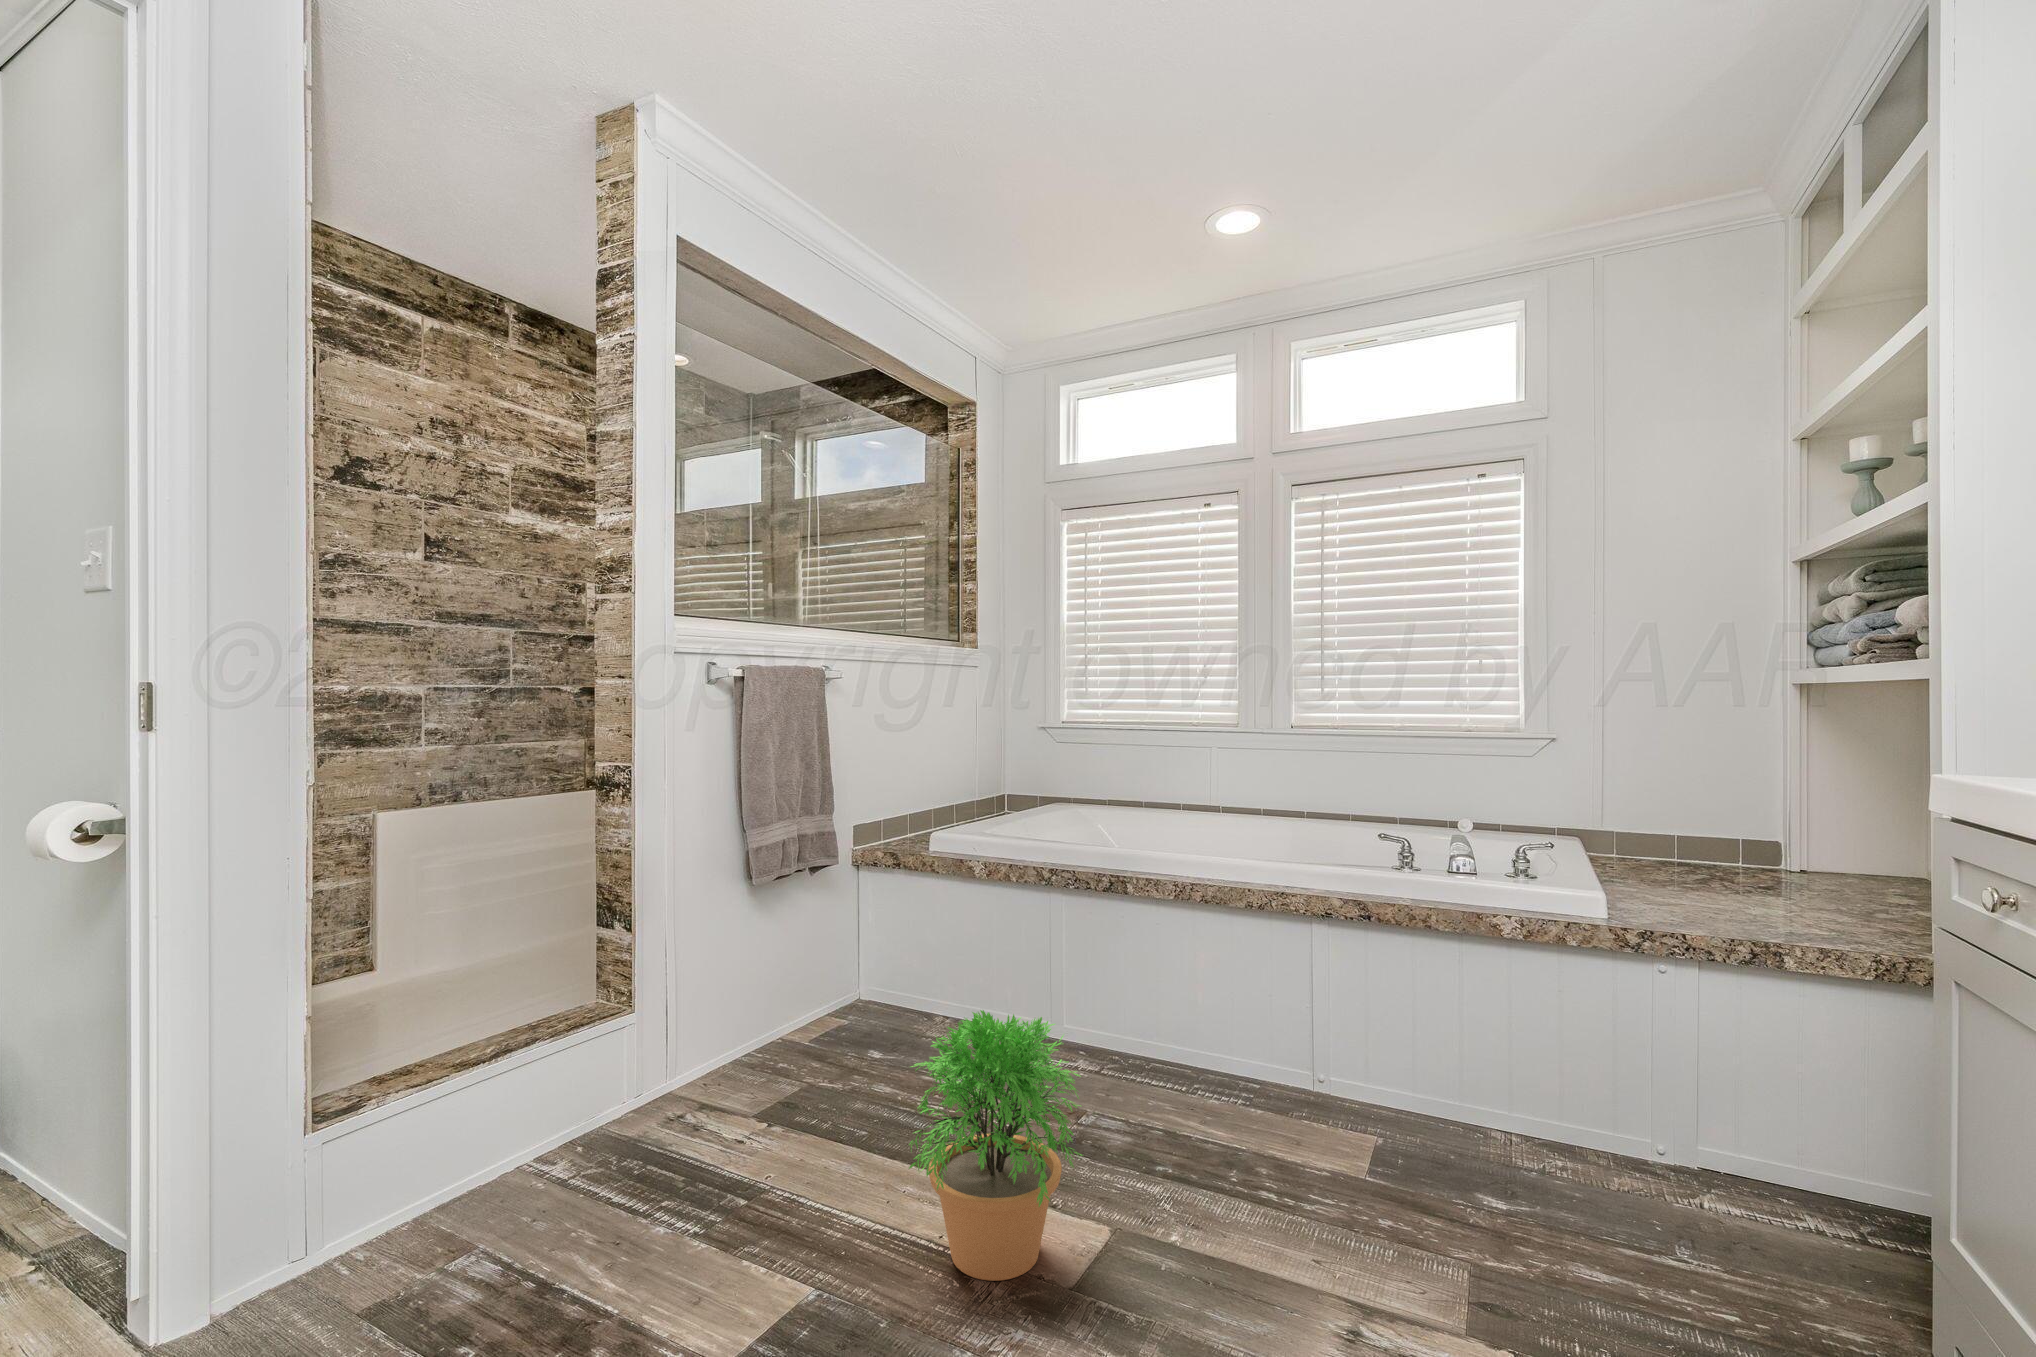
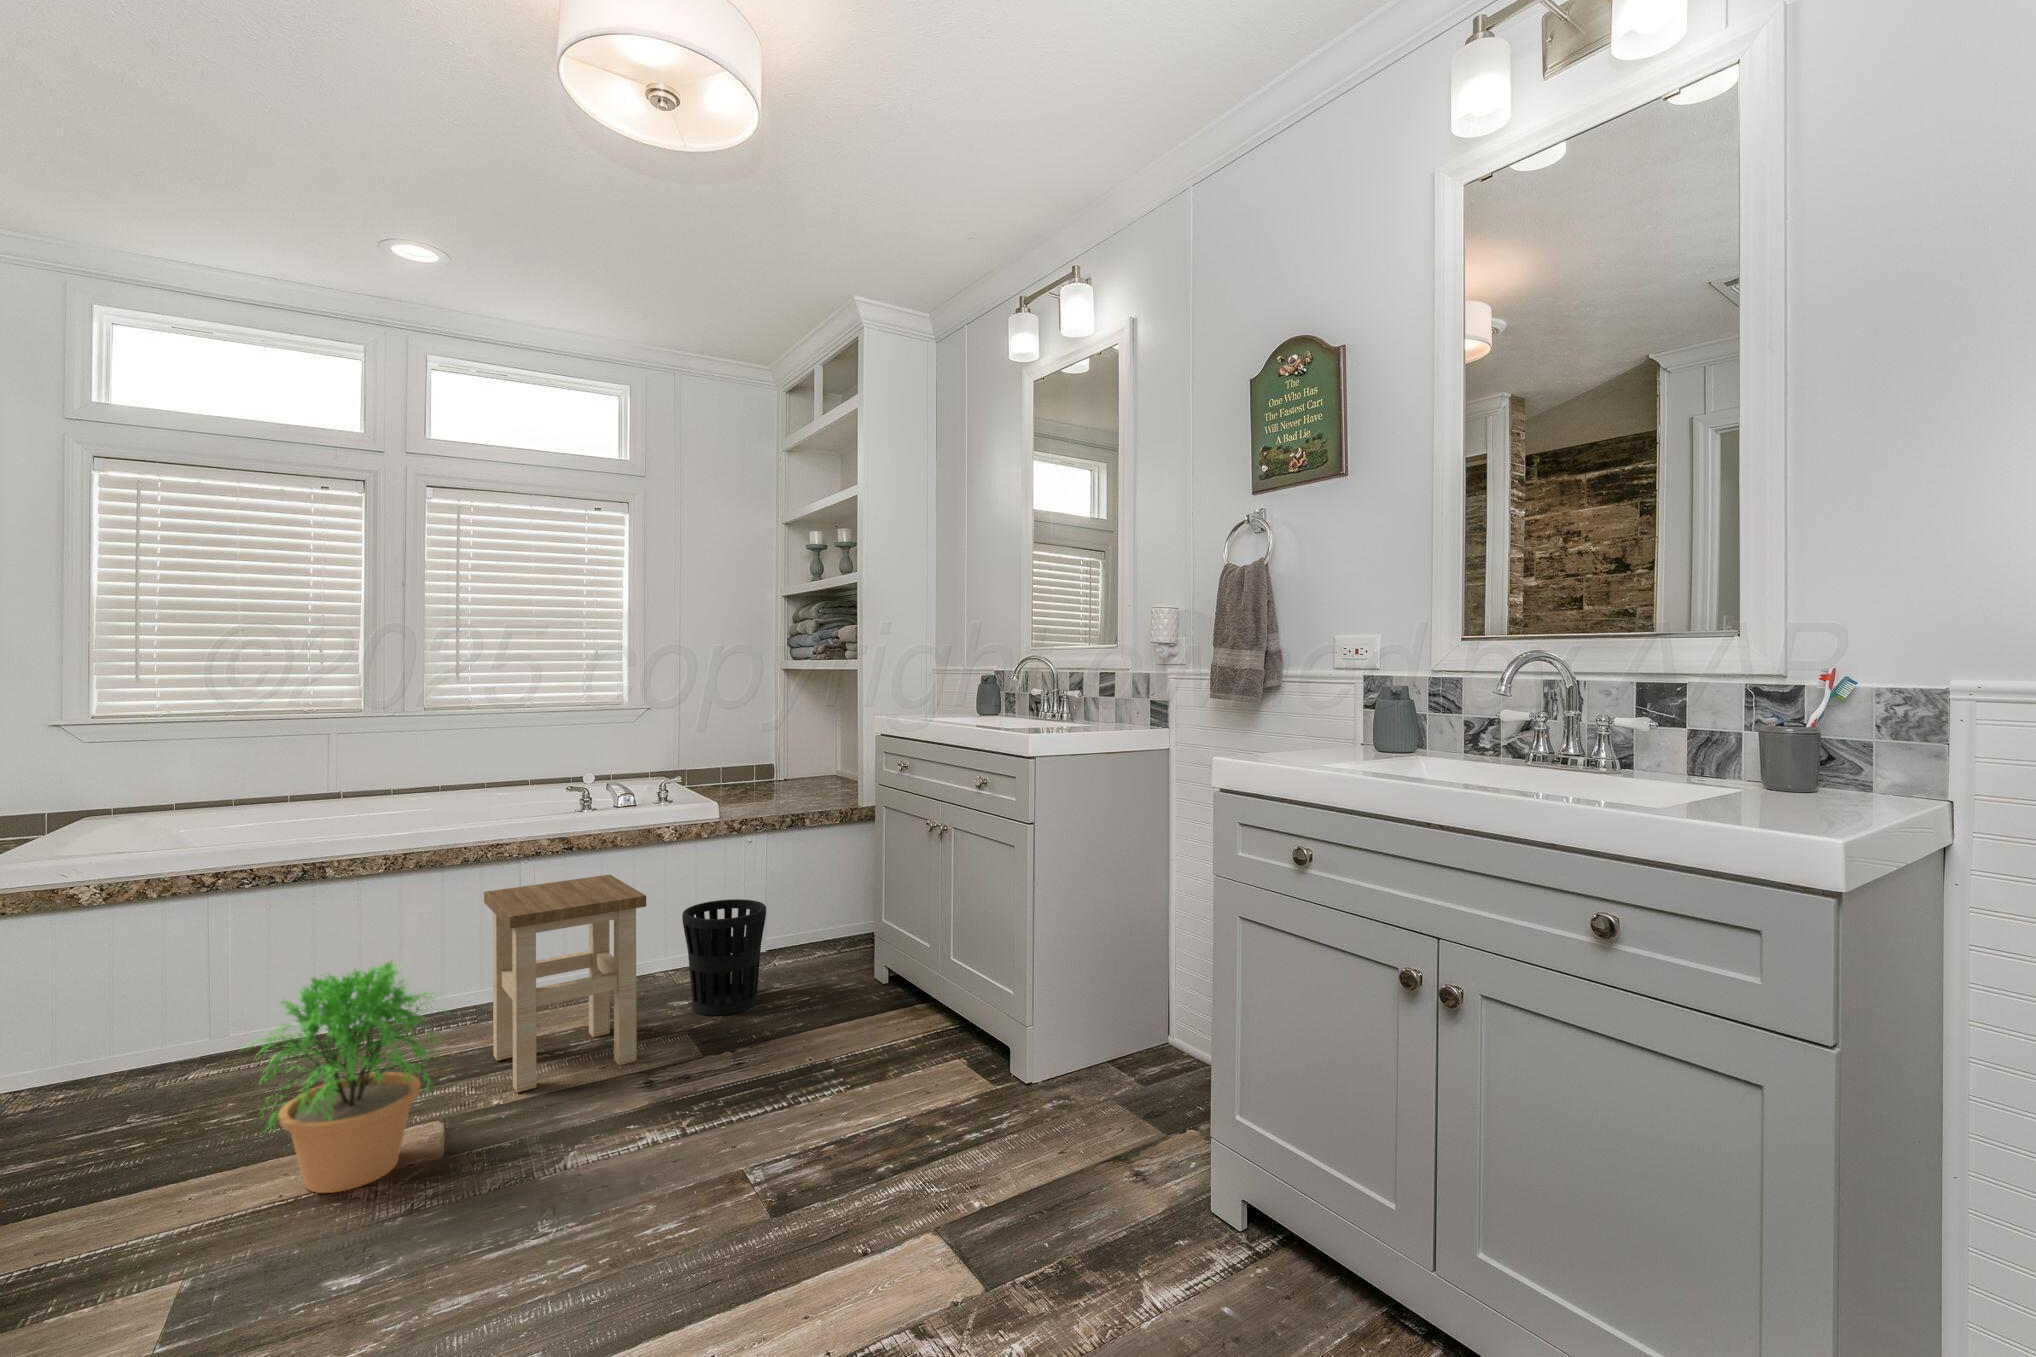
stool: none [1188,954,1377,1278] -> present [484,875,646,1092]
wastebasket: none [1488,1054,1645,1275] -> present [682,899,766,1016]

